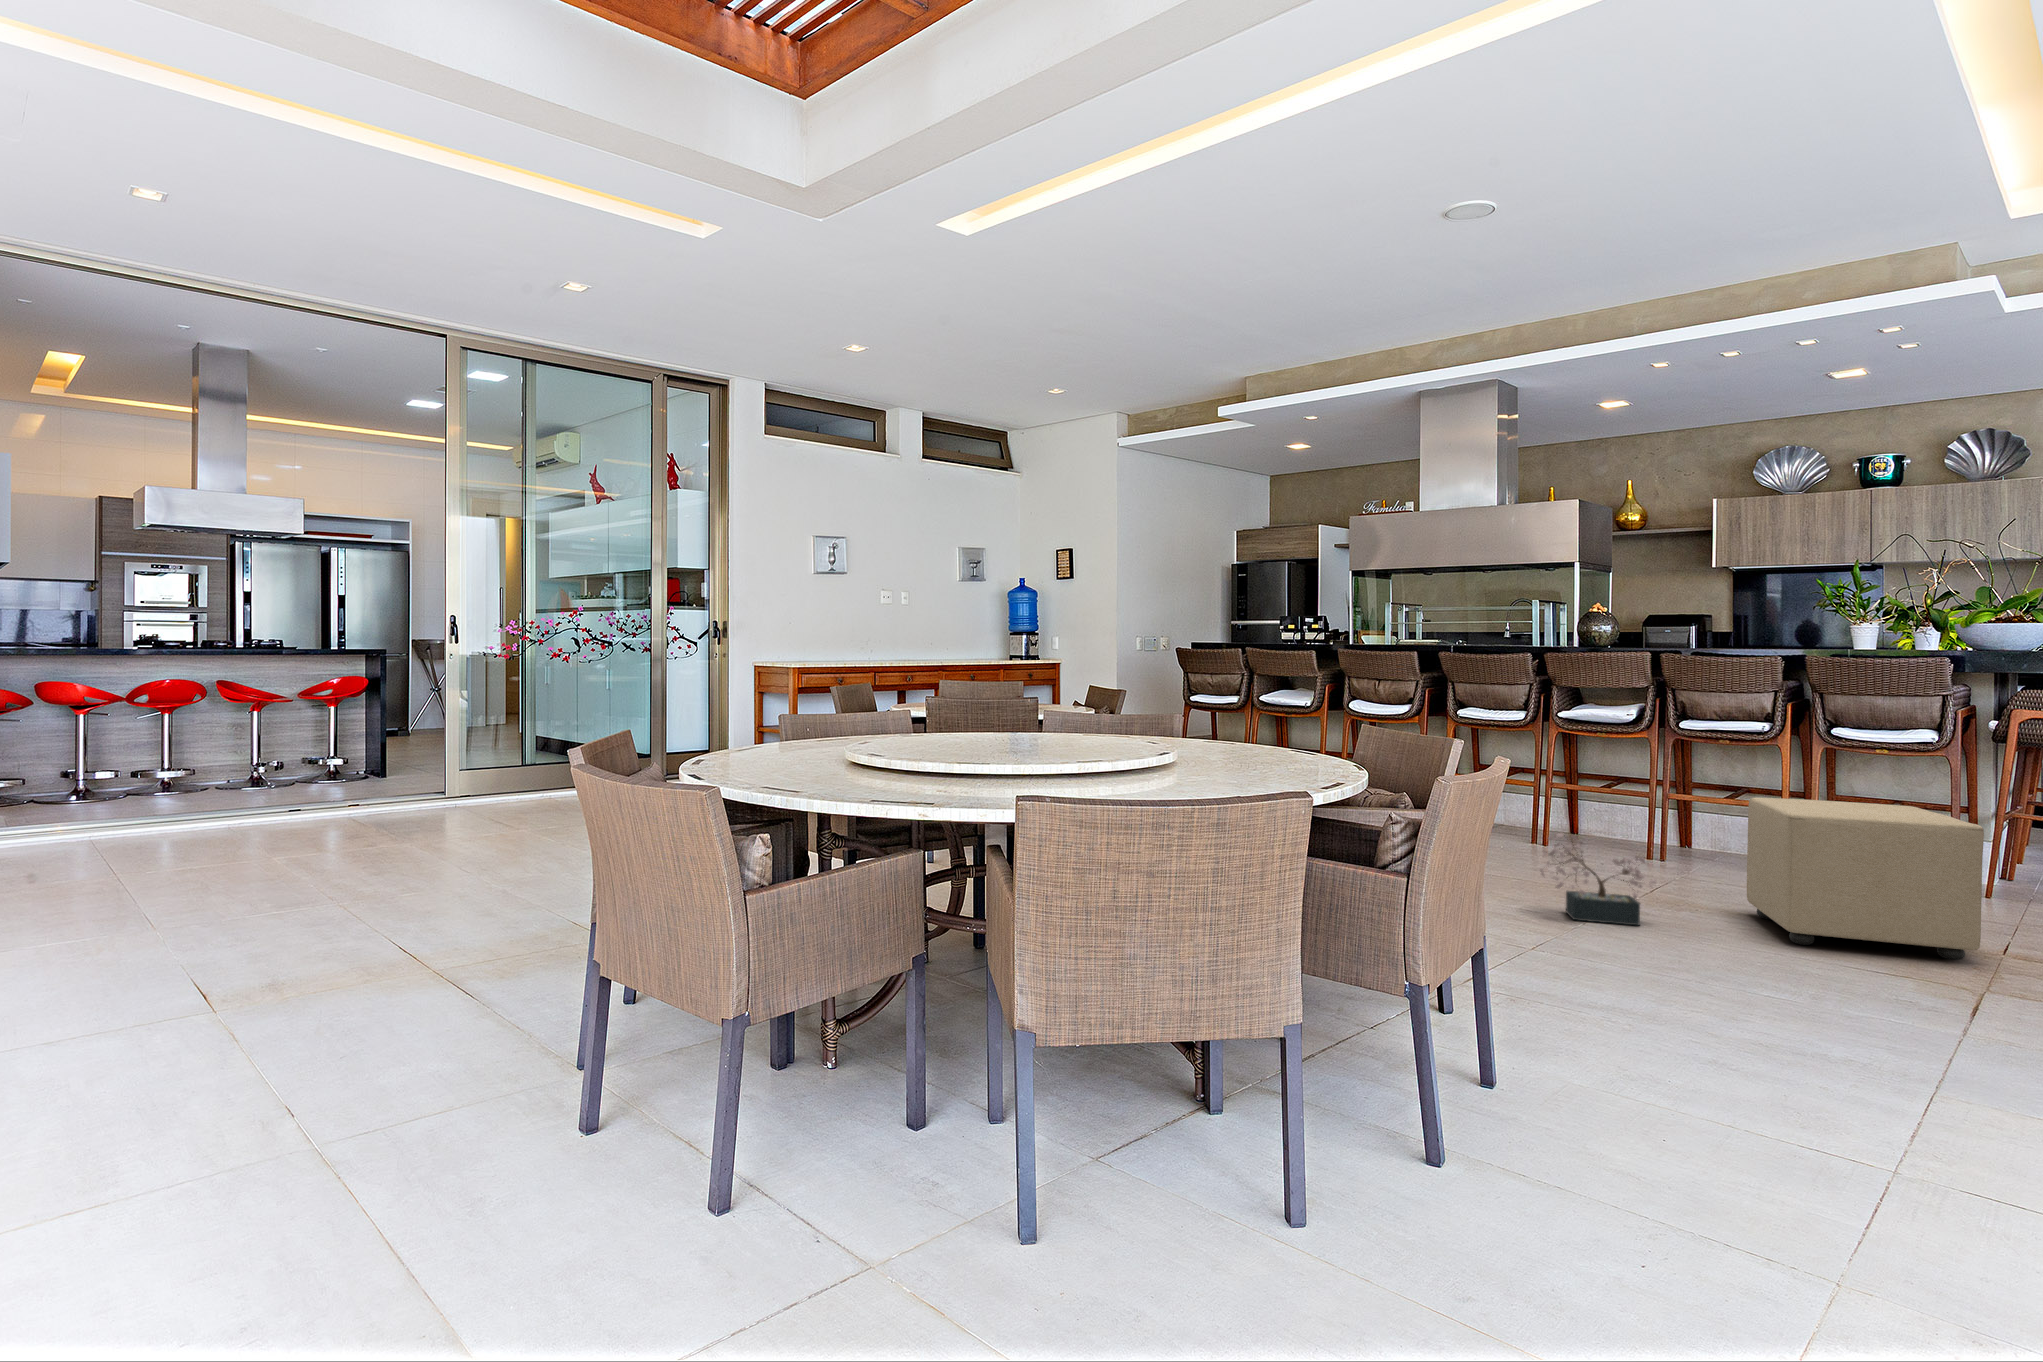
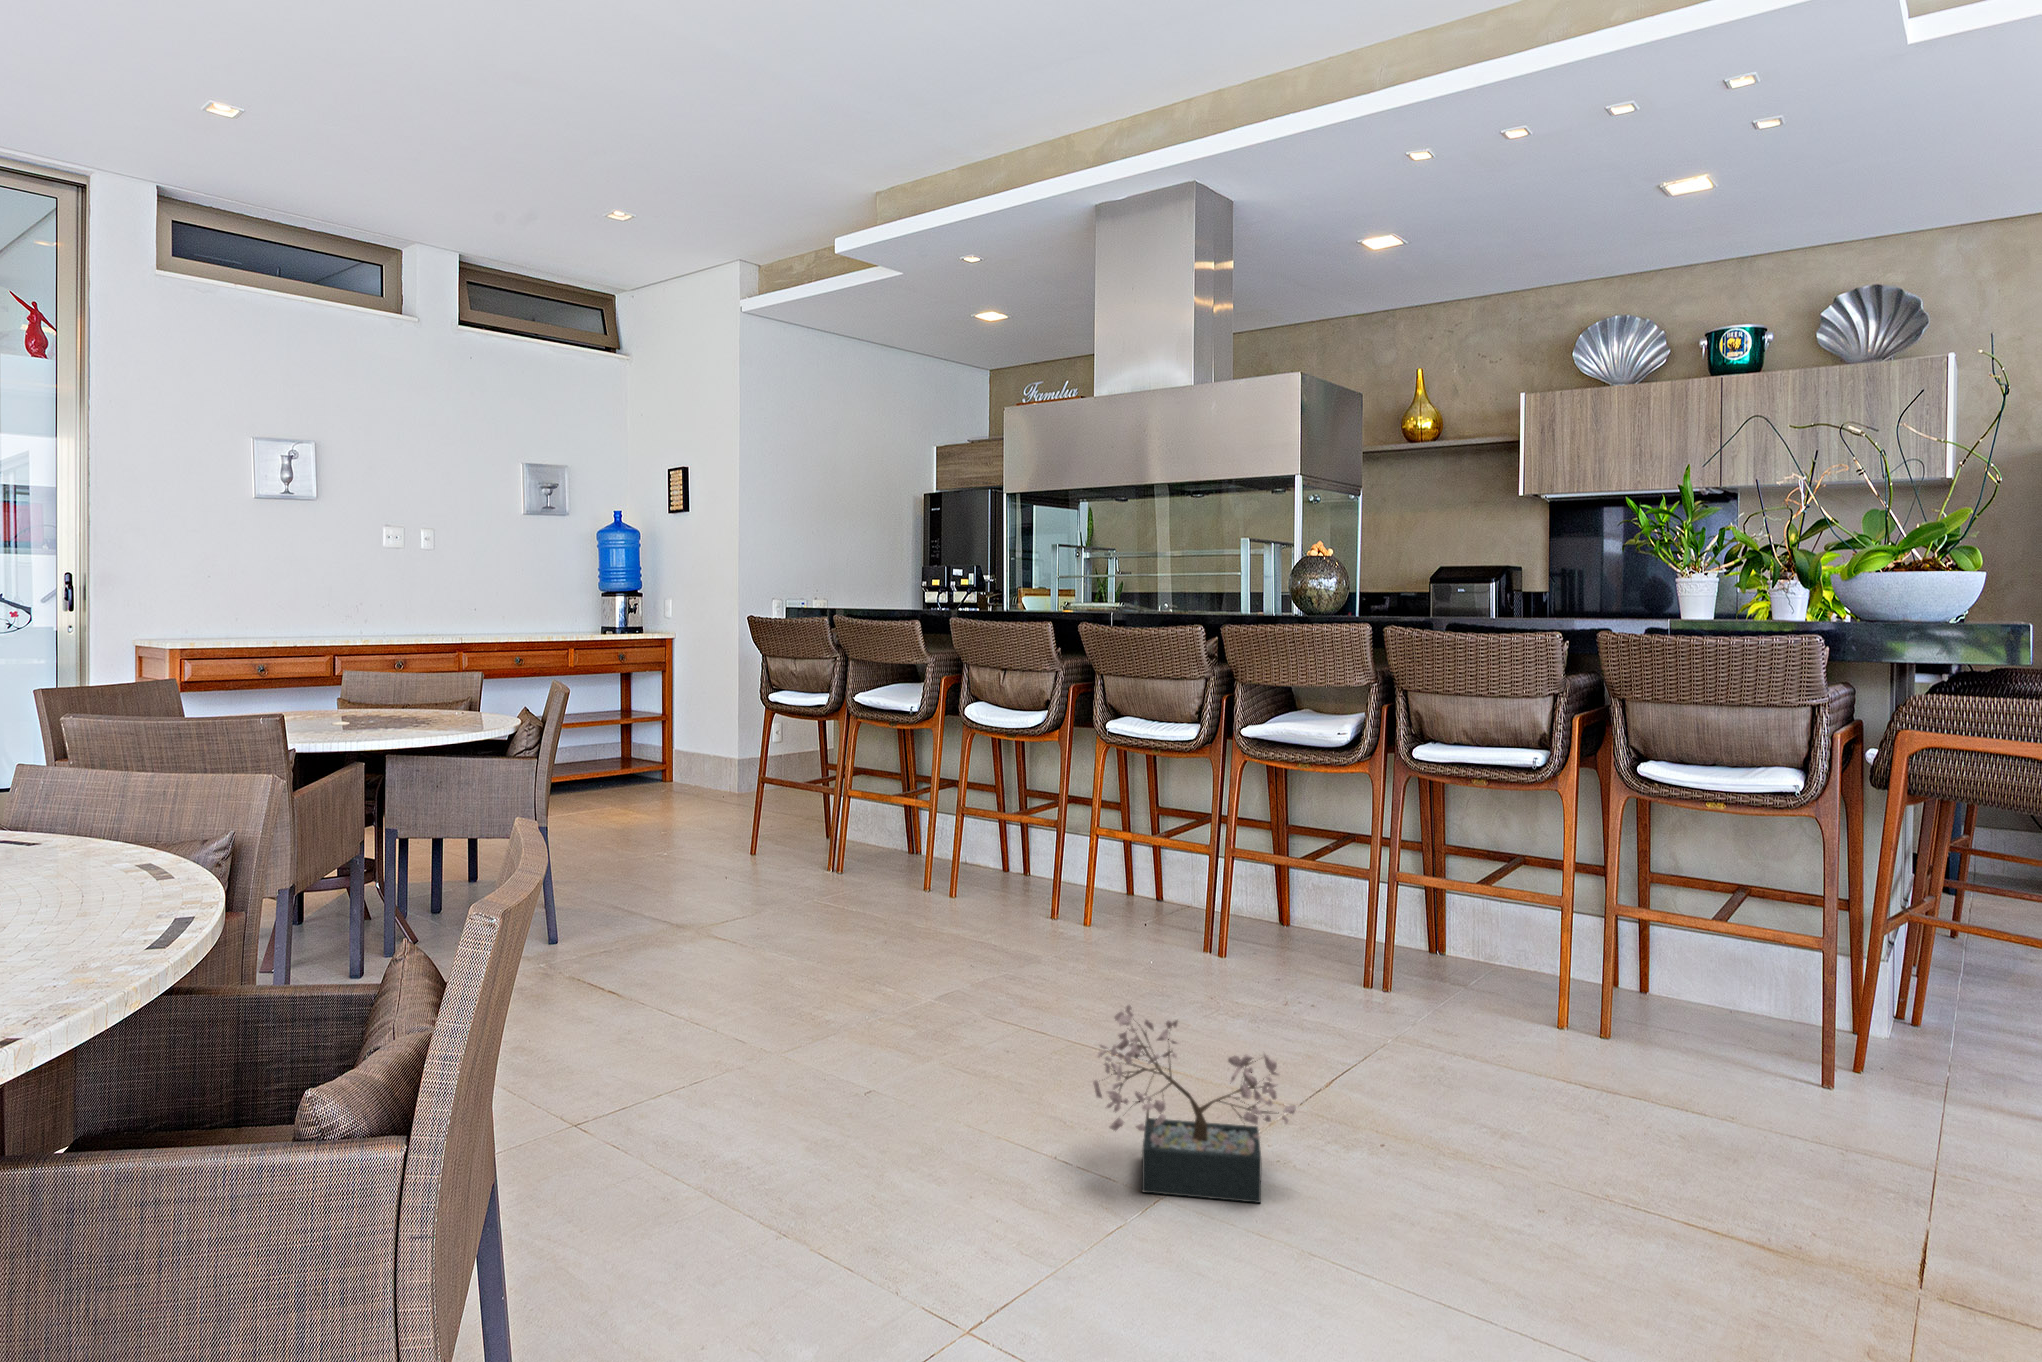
ottoman: present [1747,797,1984,960] -> none [1477,918,1886,1287]

